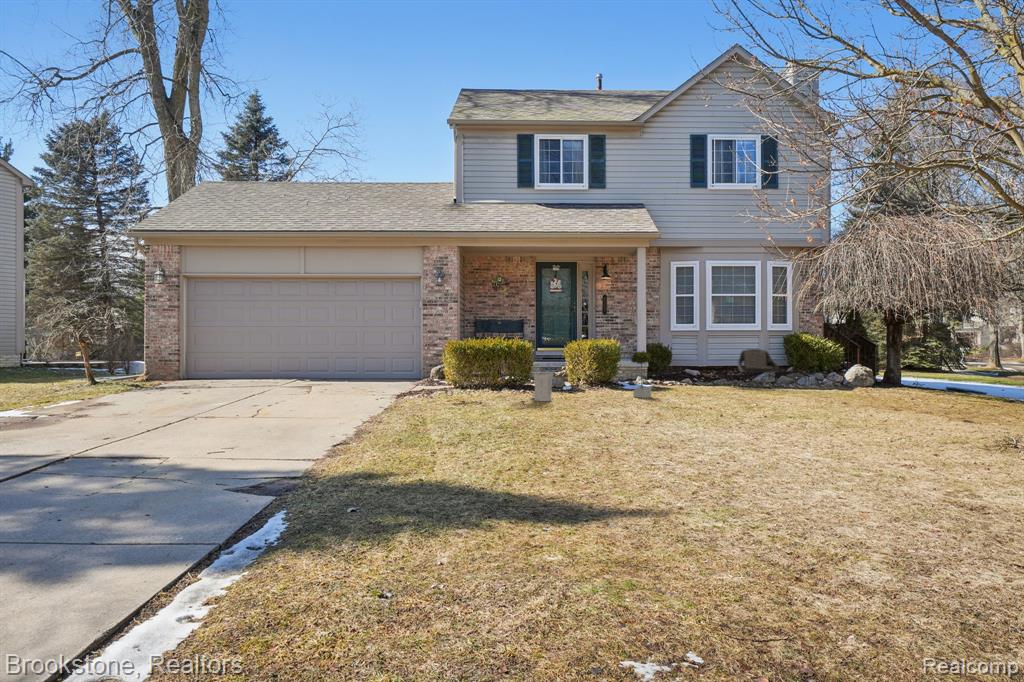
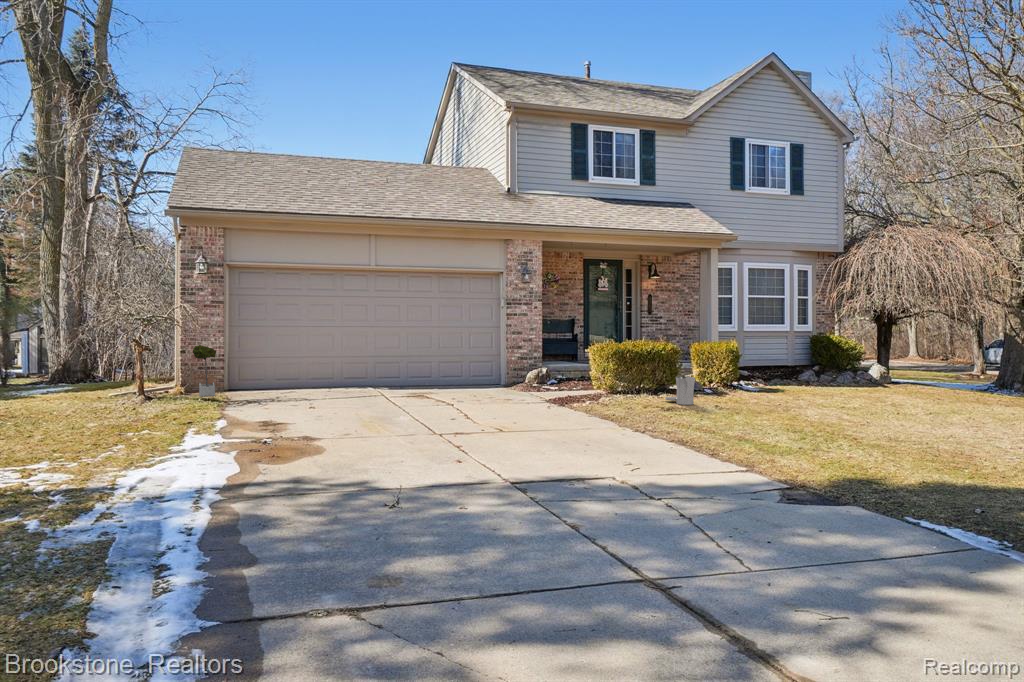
lounge chair: present [738,349,778,389] -> none [771,347,814,385]
potted tree: present [631,351,652,398] -> present [193,345,216,396]

